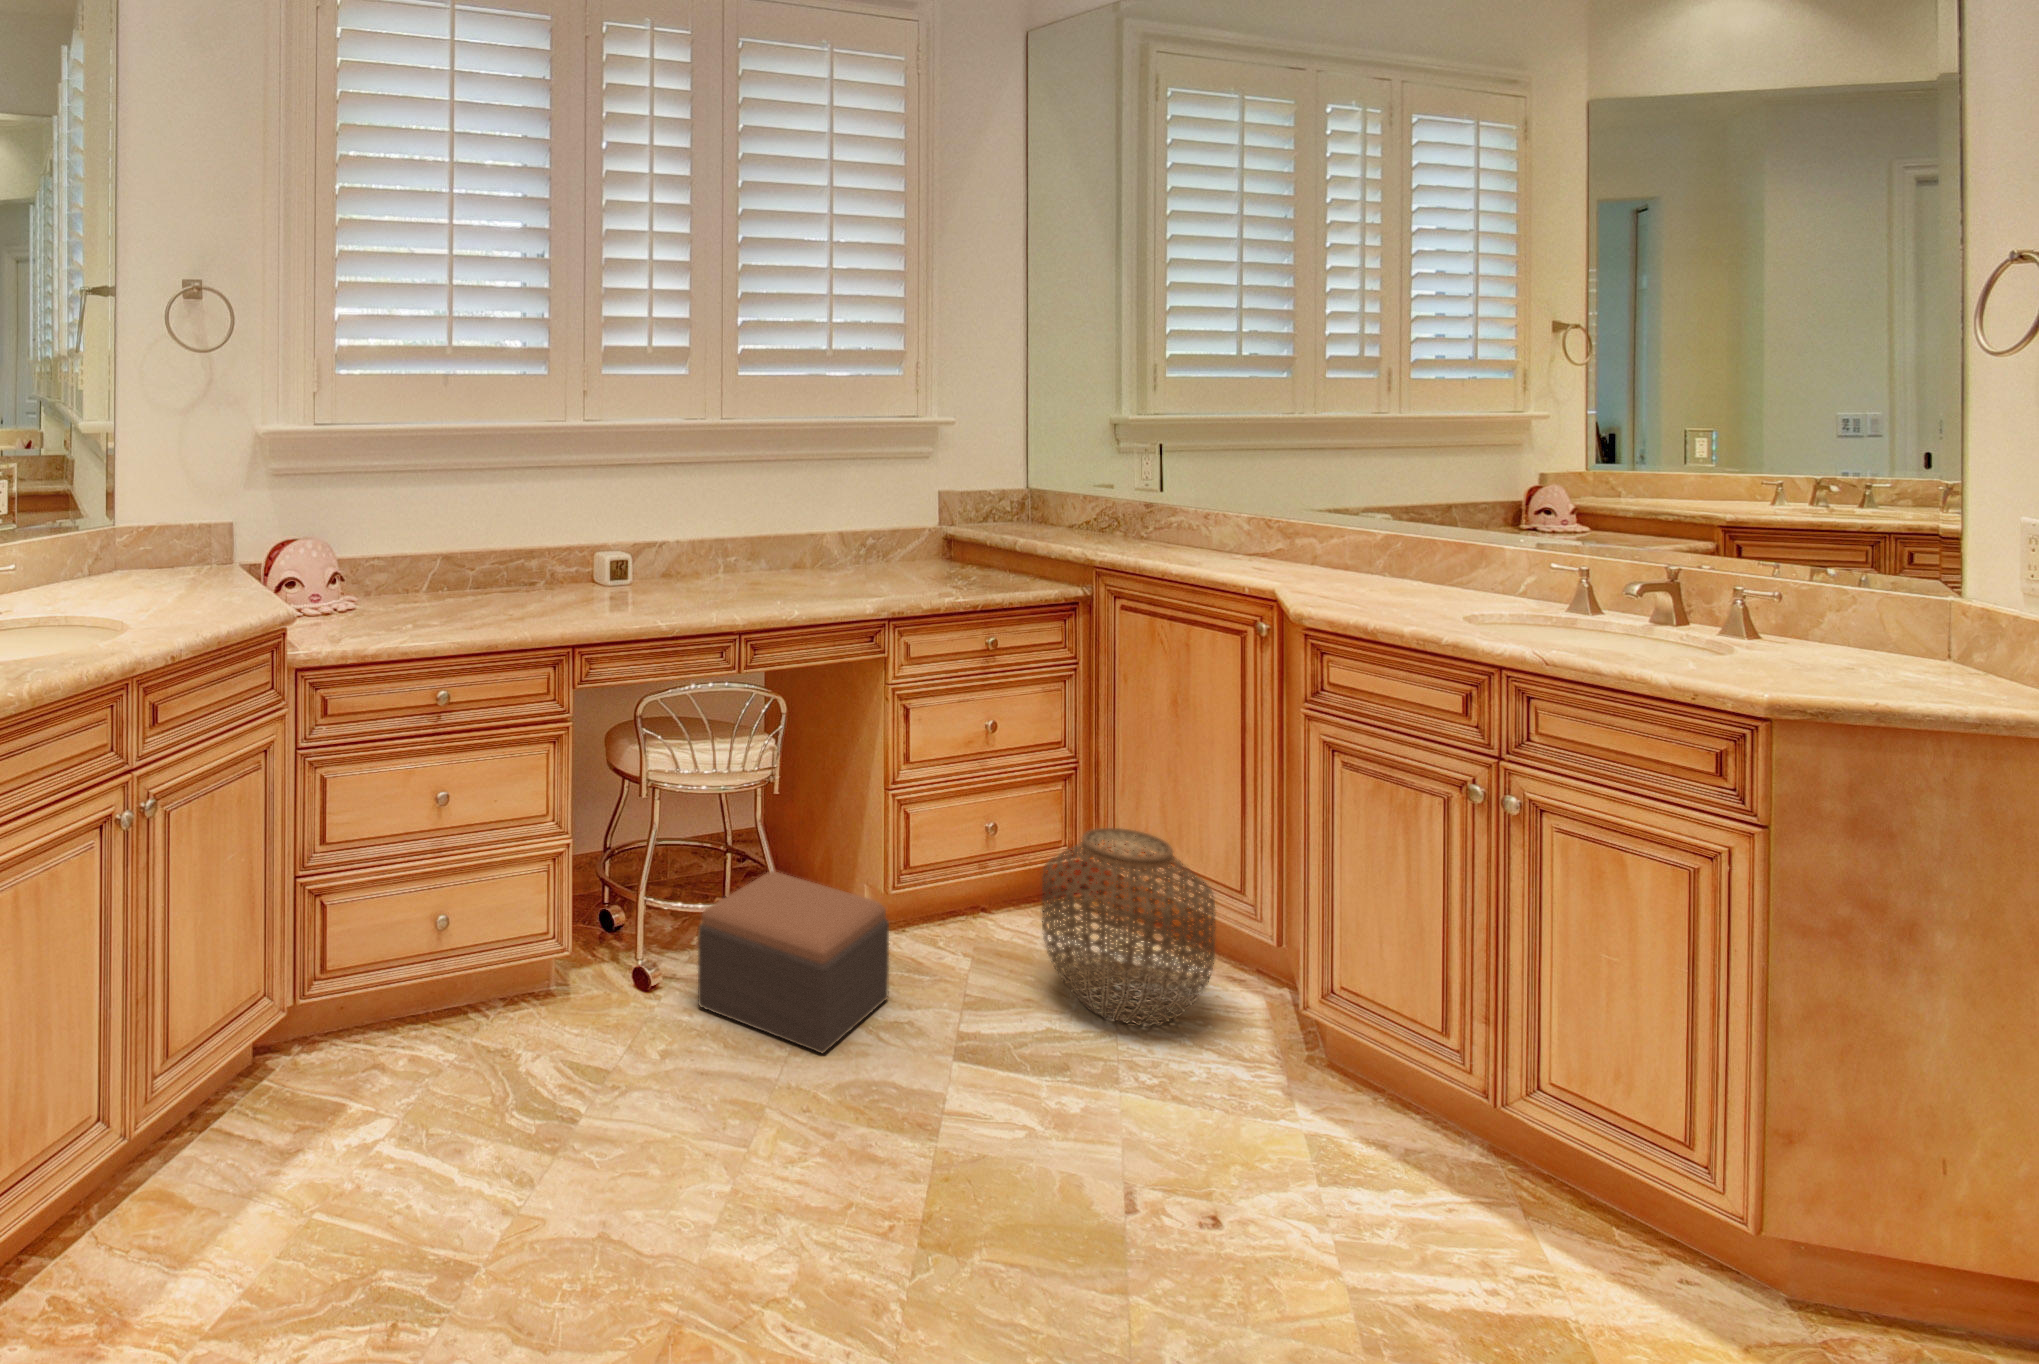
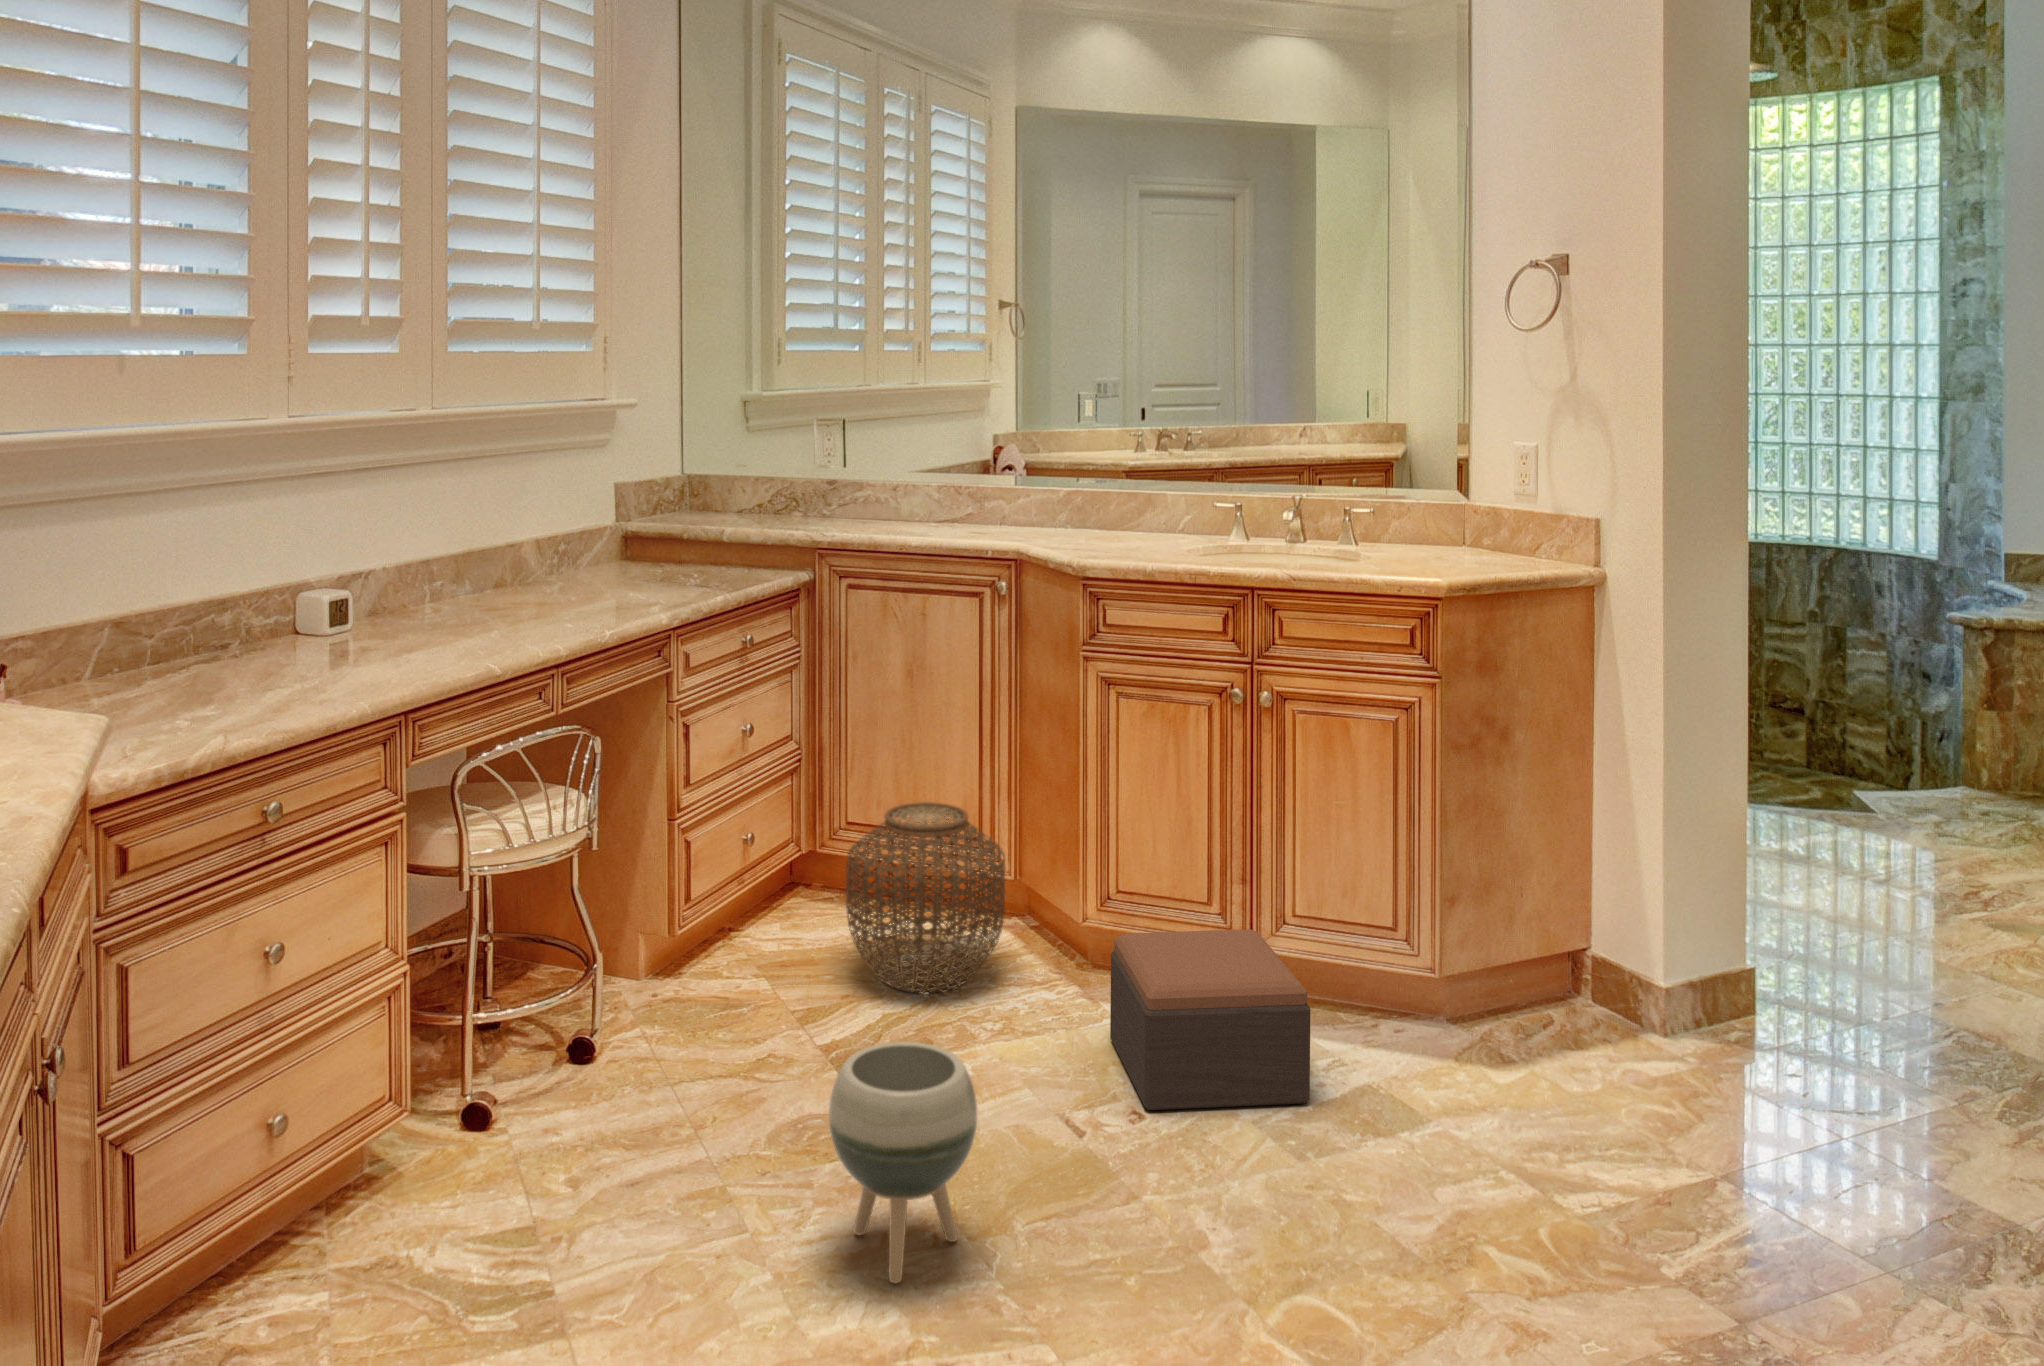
footstool: present [698,871,889,1053] -> present [1110,929,1311,1110]
planter: none [777,1023,919,1248] -> present [829,1042,978,1284]

